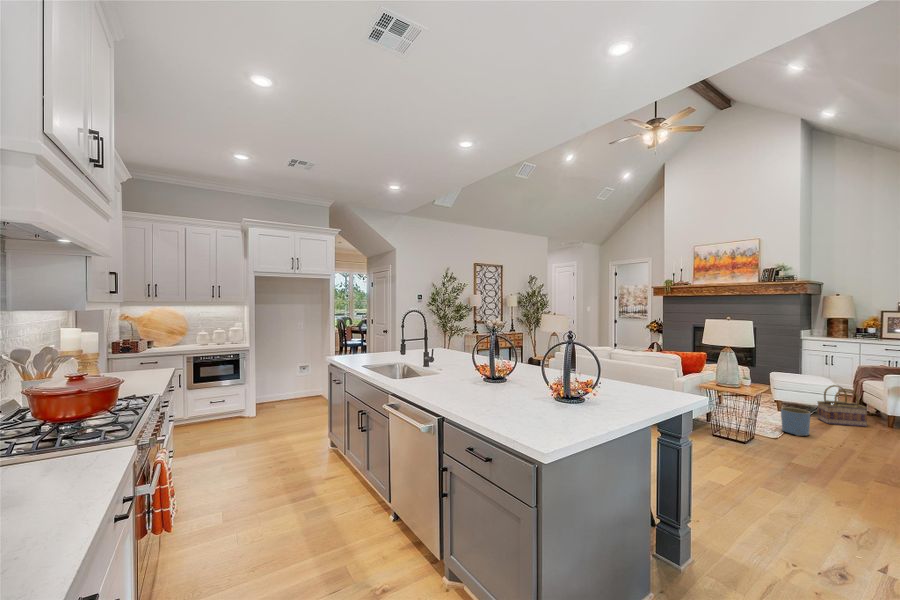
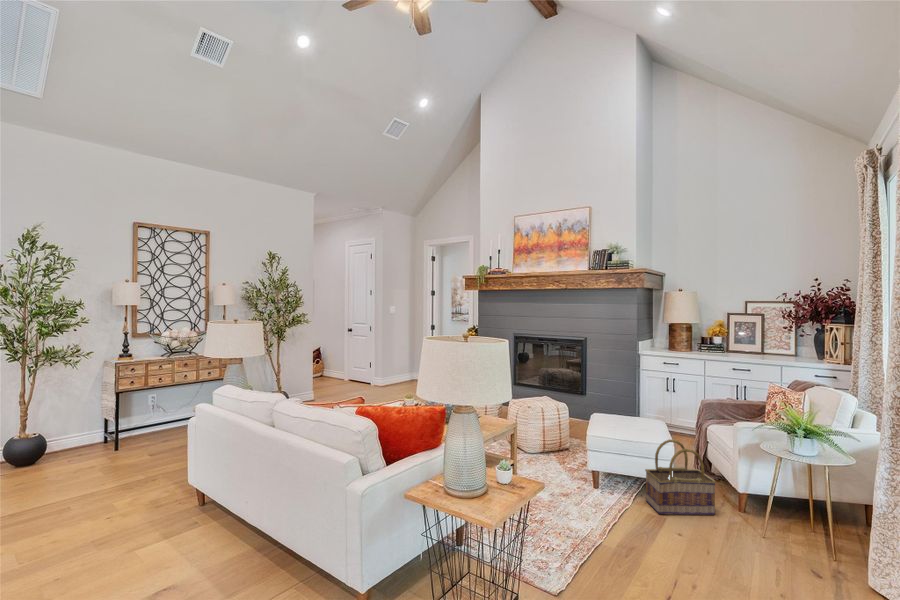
planter: present [781,407,811,436] -> none [580,499,627,566]

